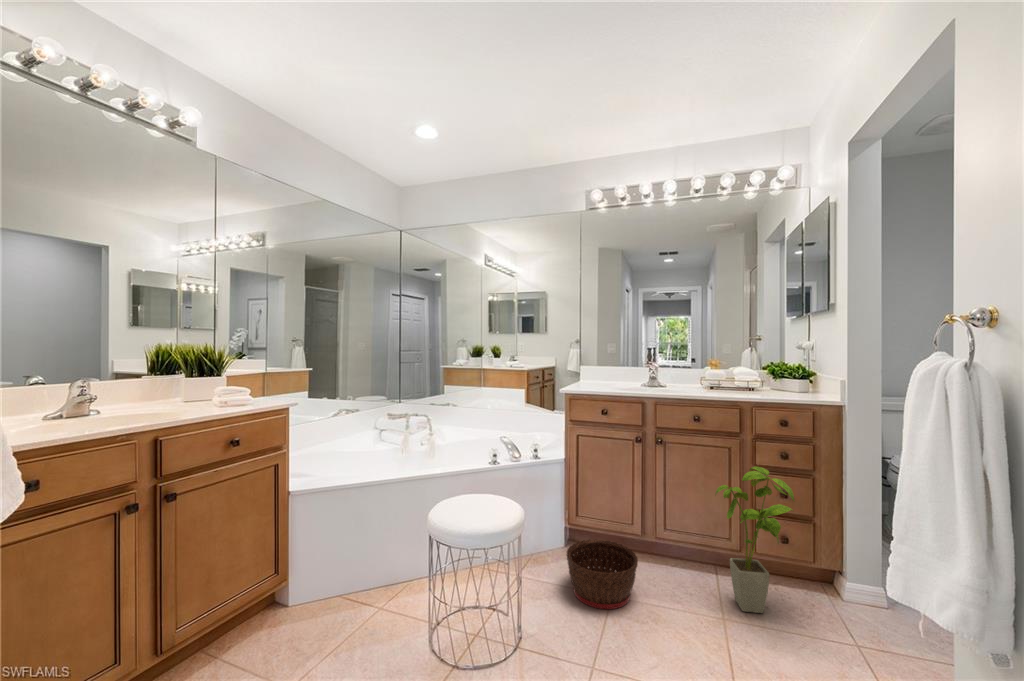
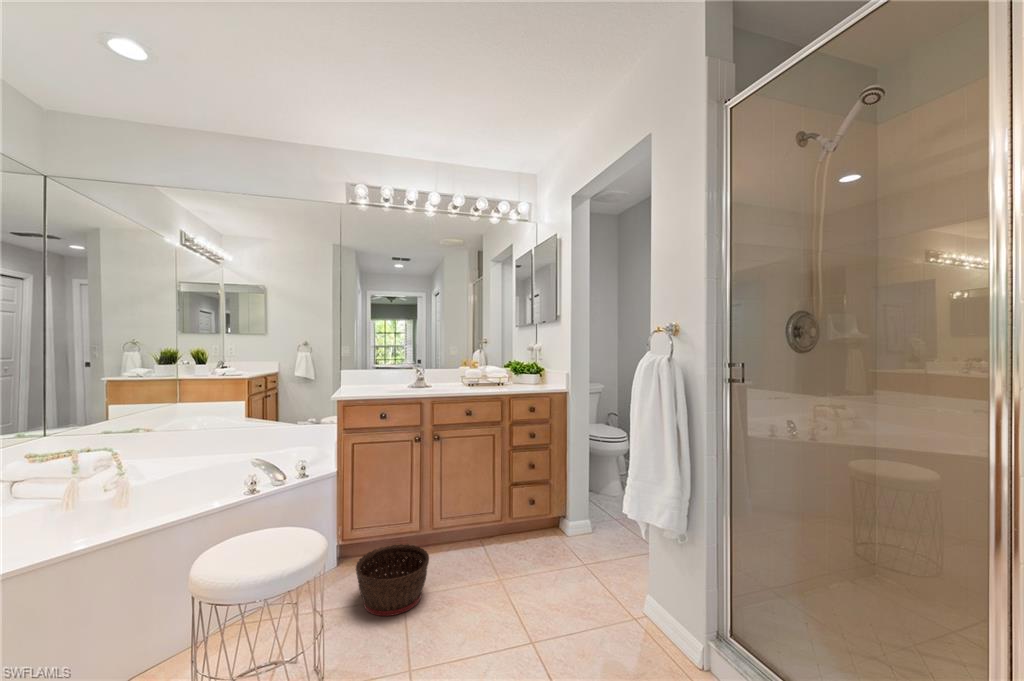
house plant: present [716,467,794,613] -> none [488,447,549,569]

